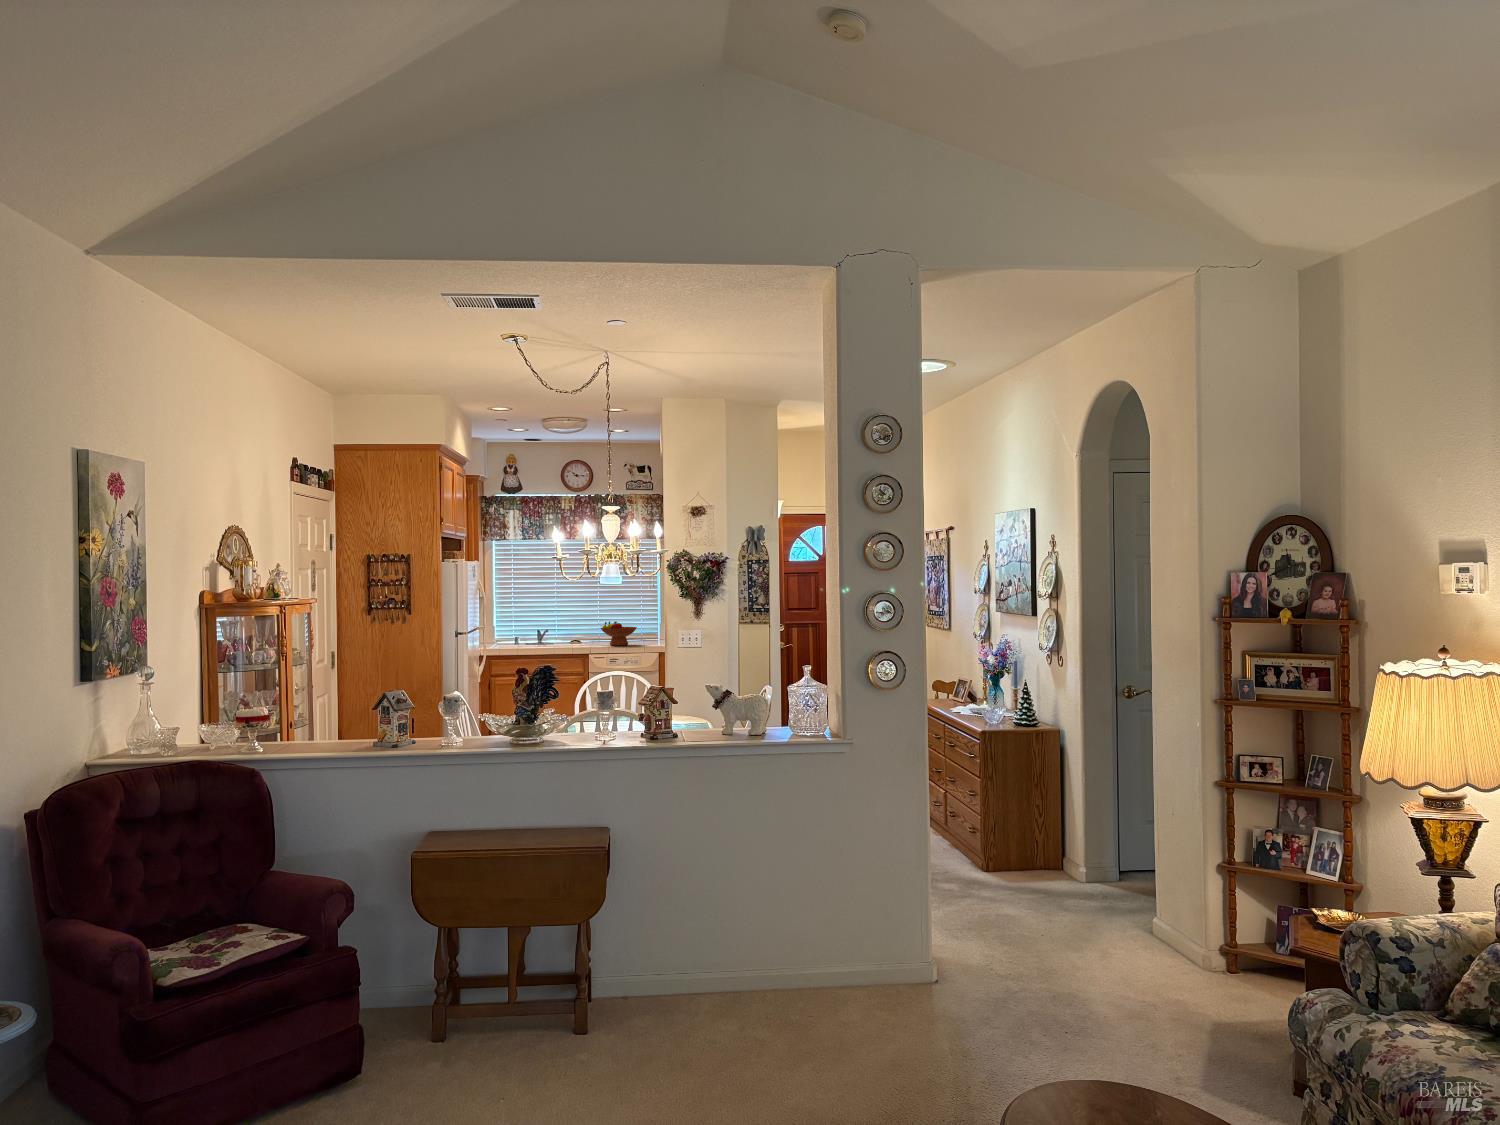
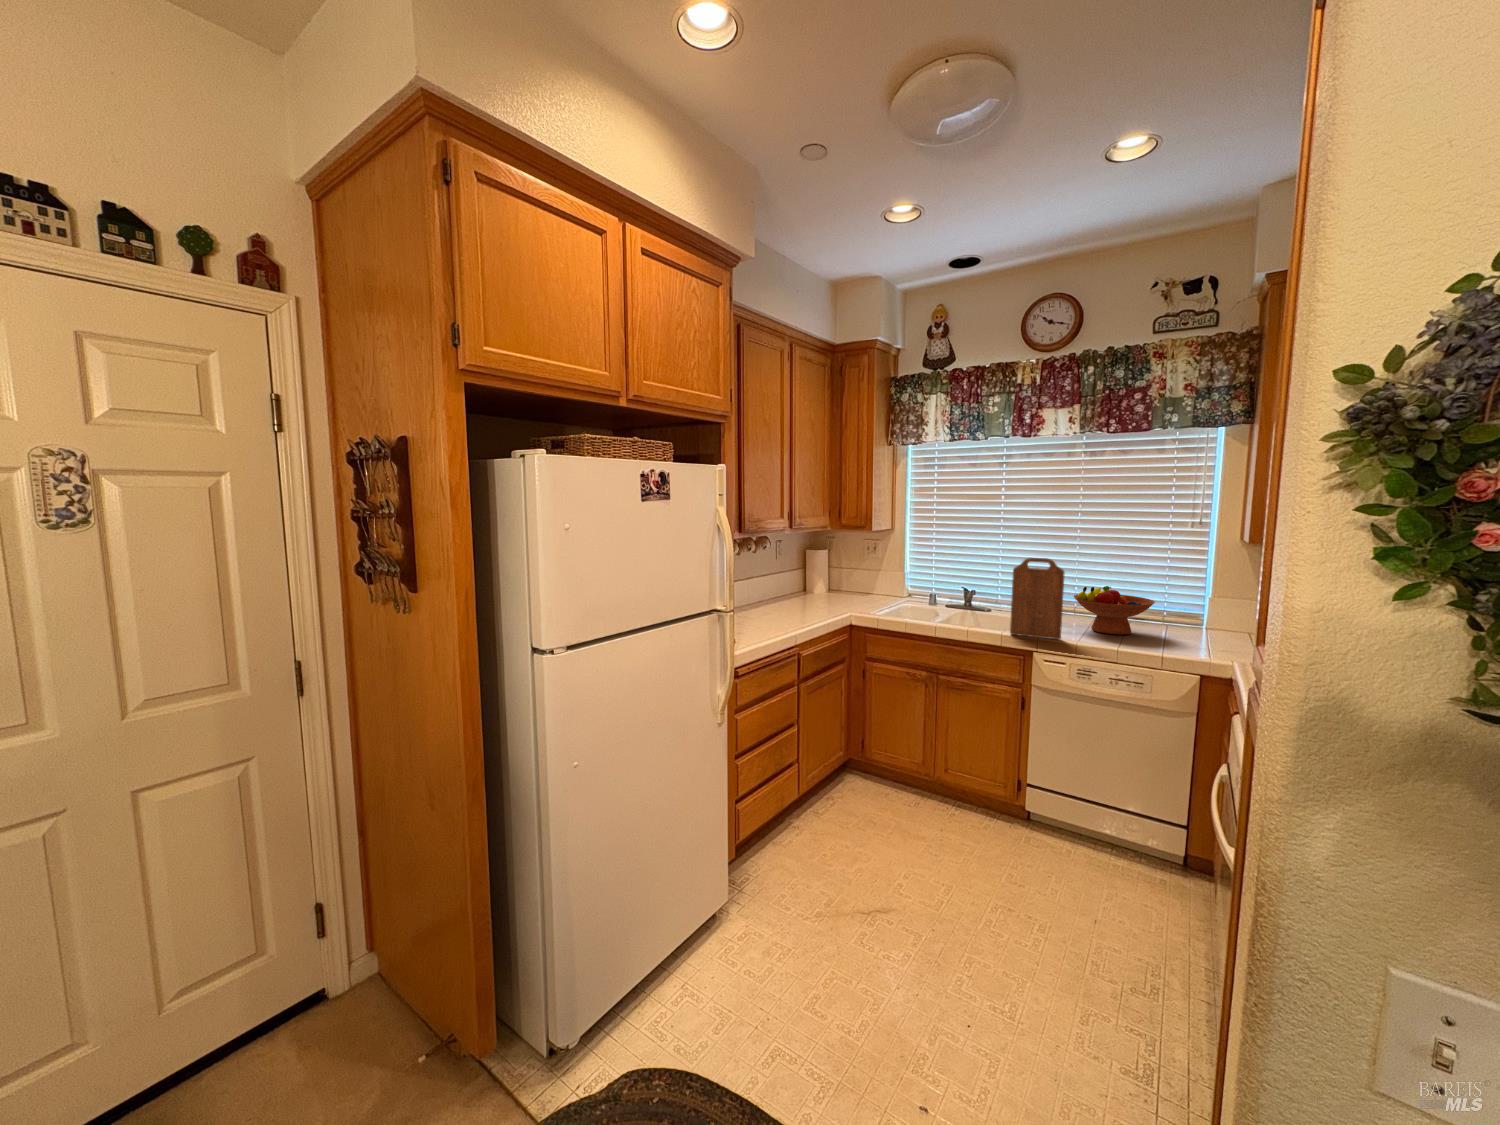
cutting board: none [573,606,598,648] -> present [1010,558,1064,639]

